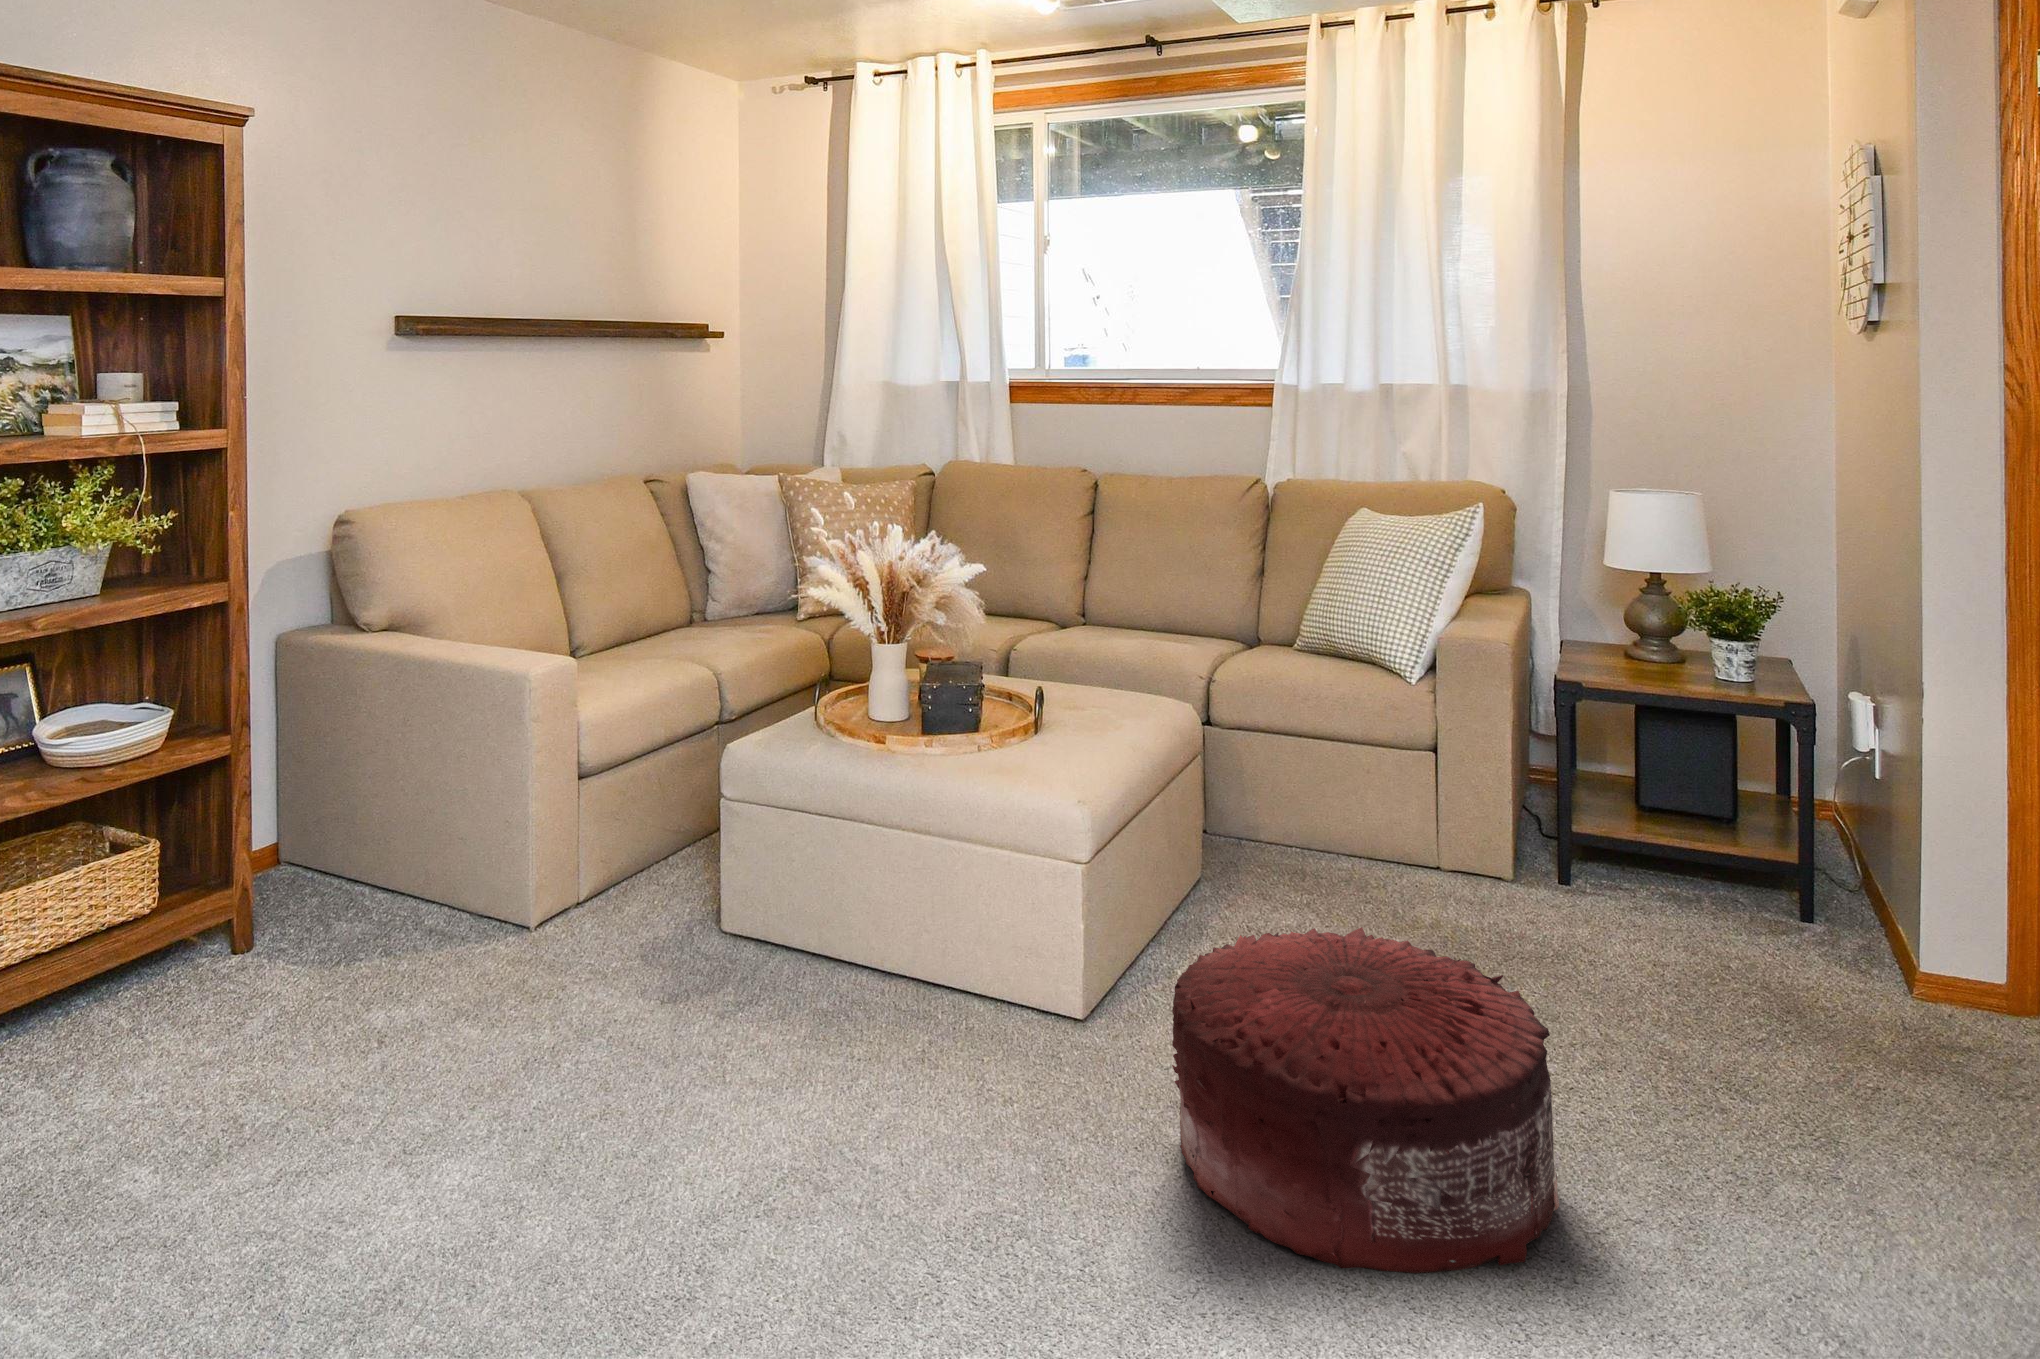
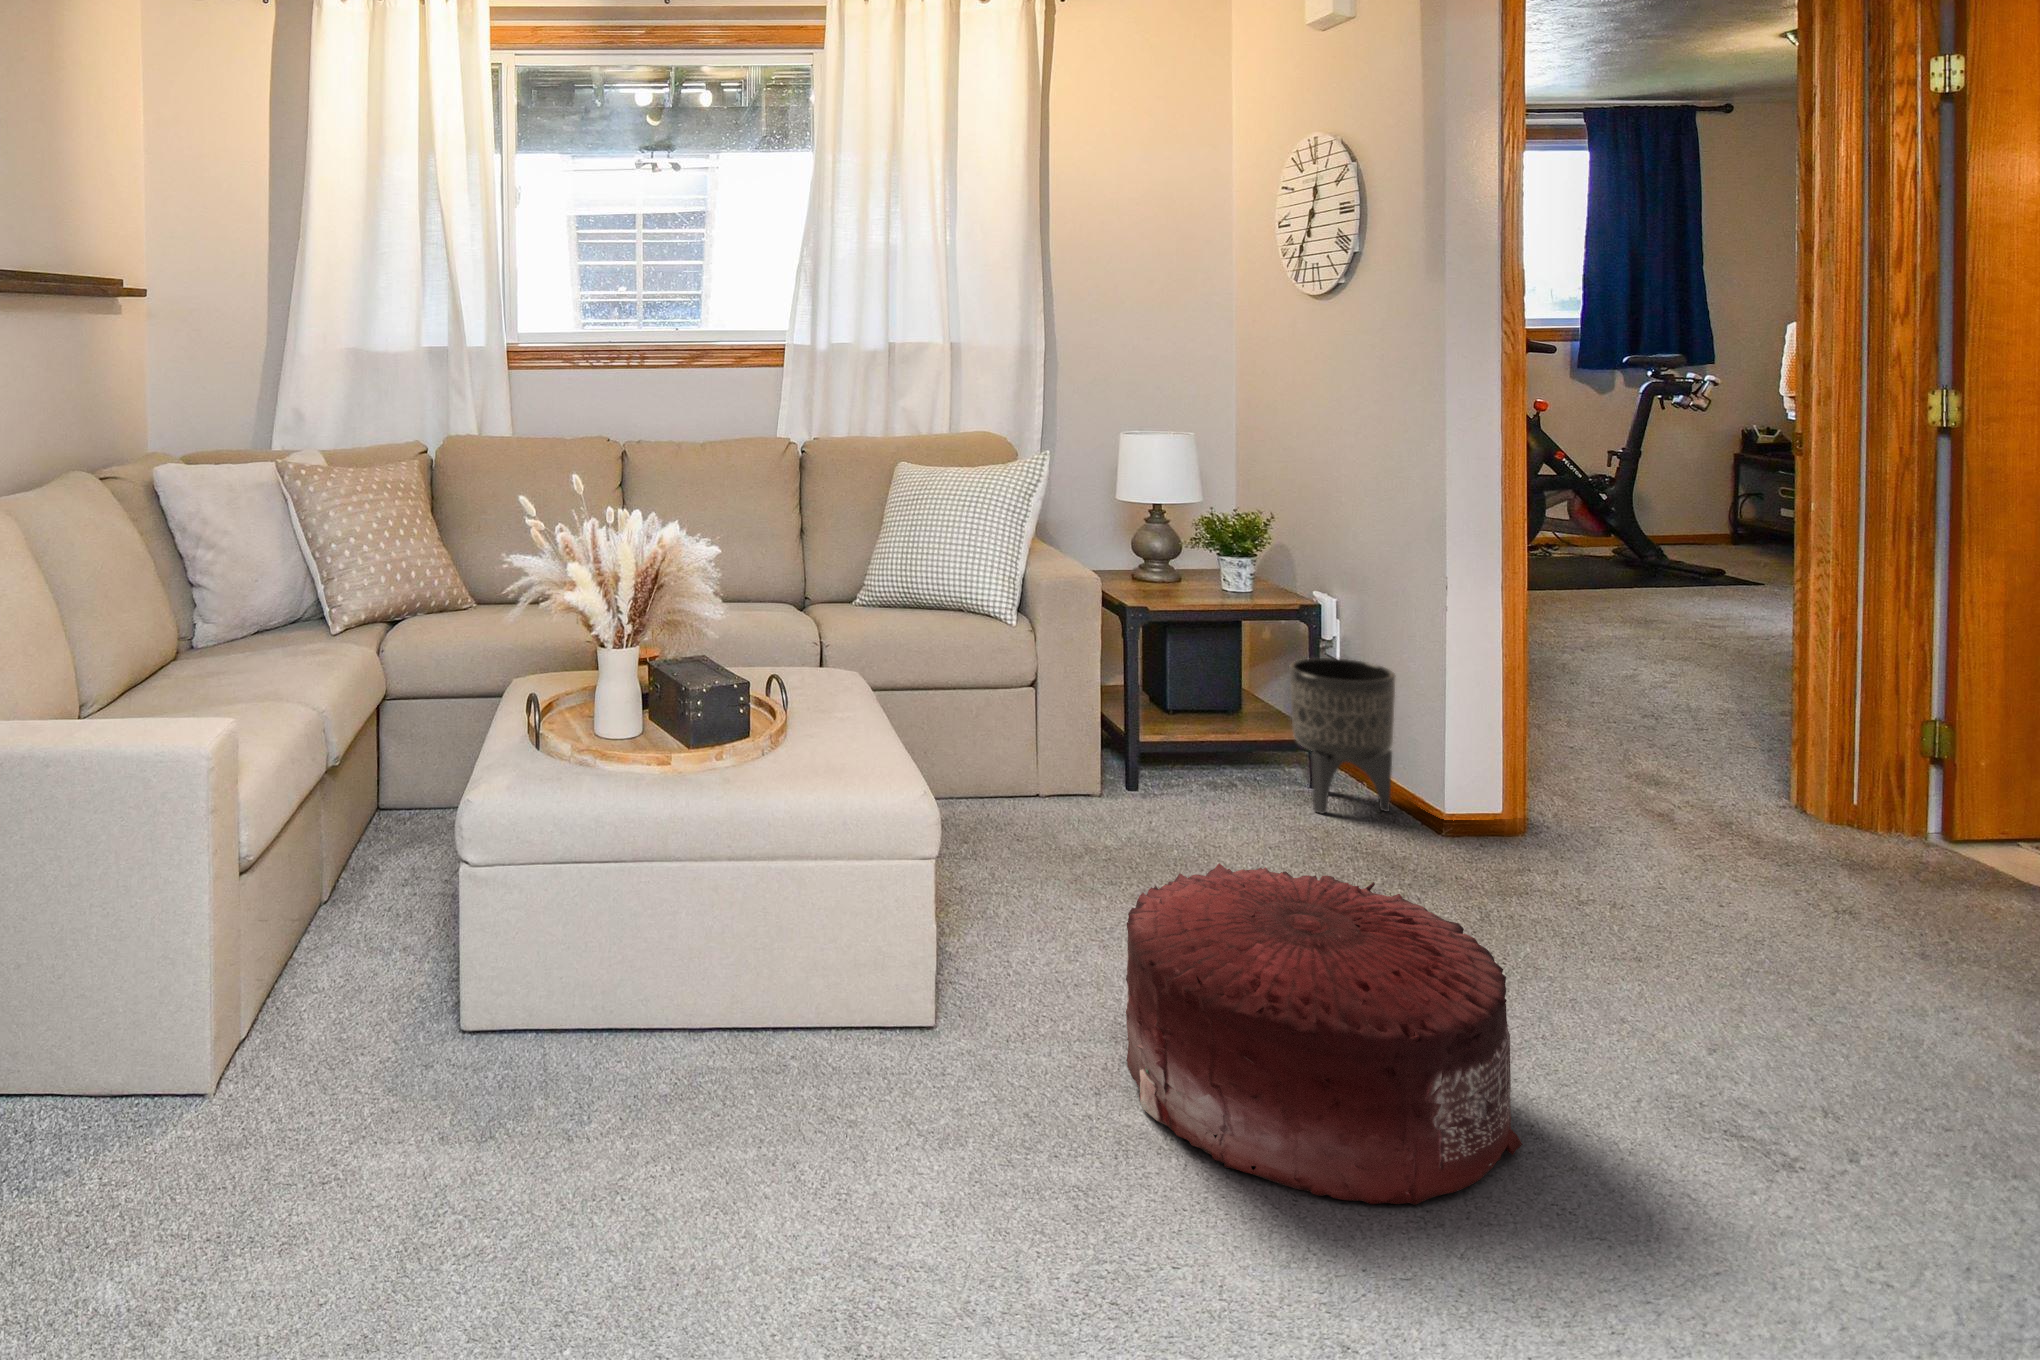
planter: none [1742,769,1879,966] -> present [1289,658,1395,814]

